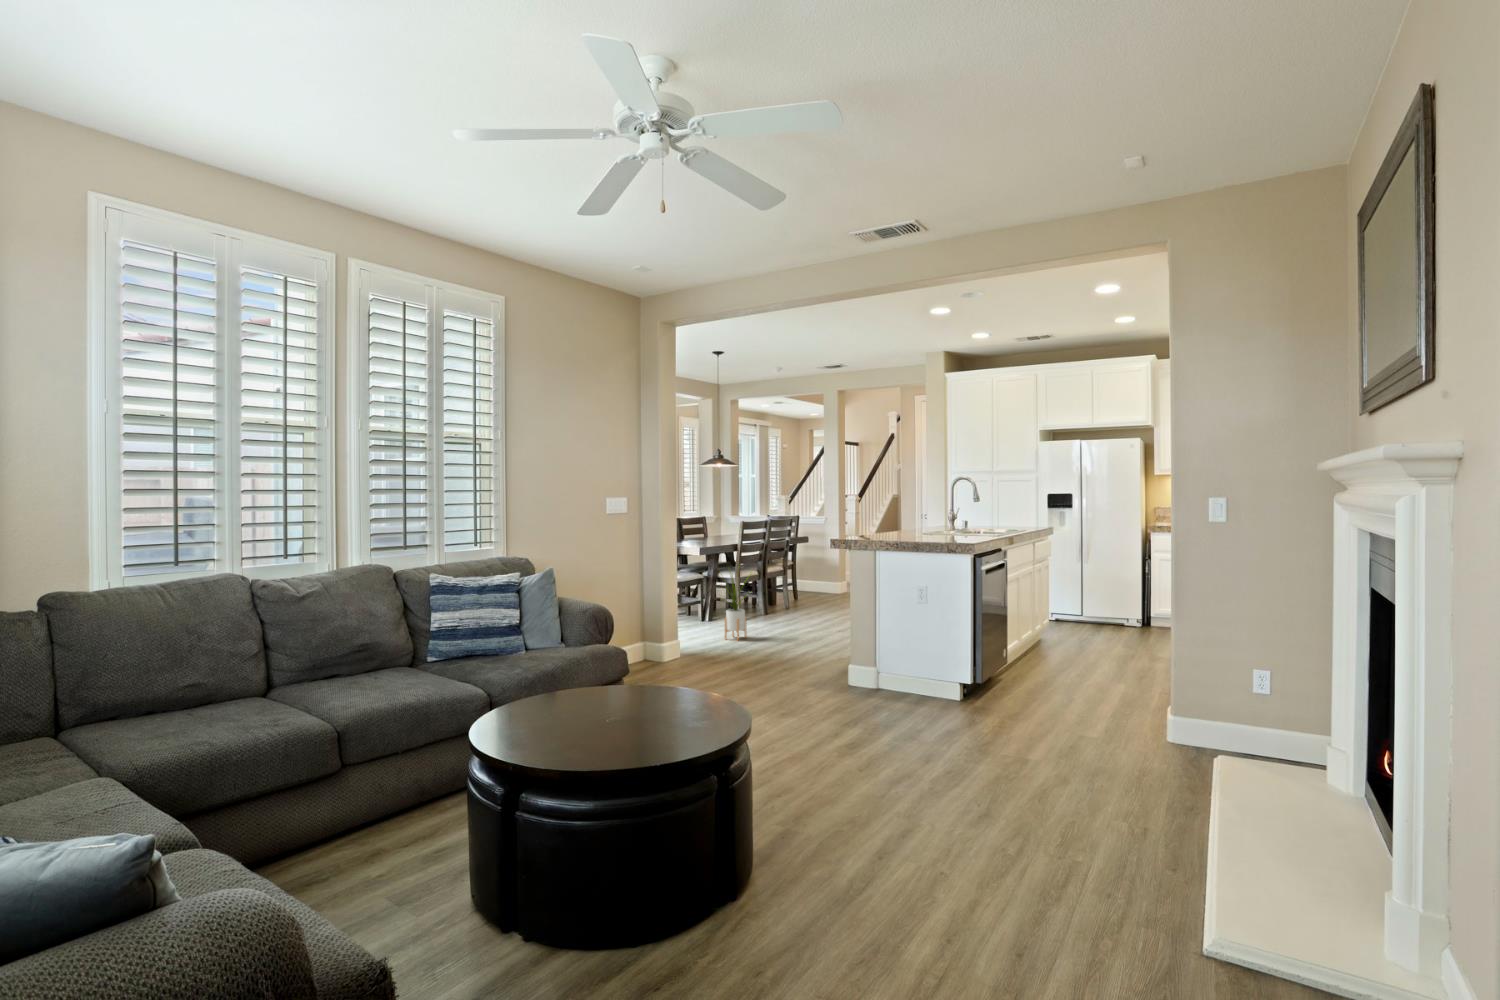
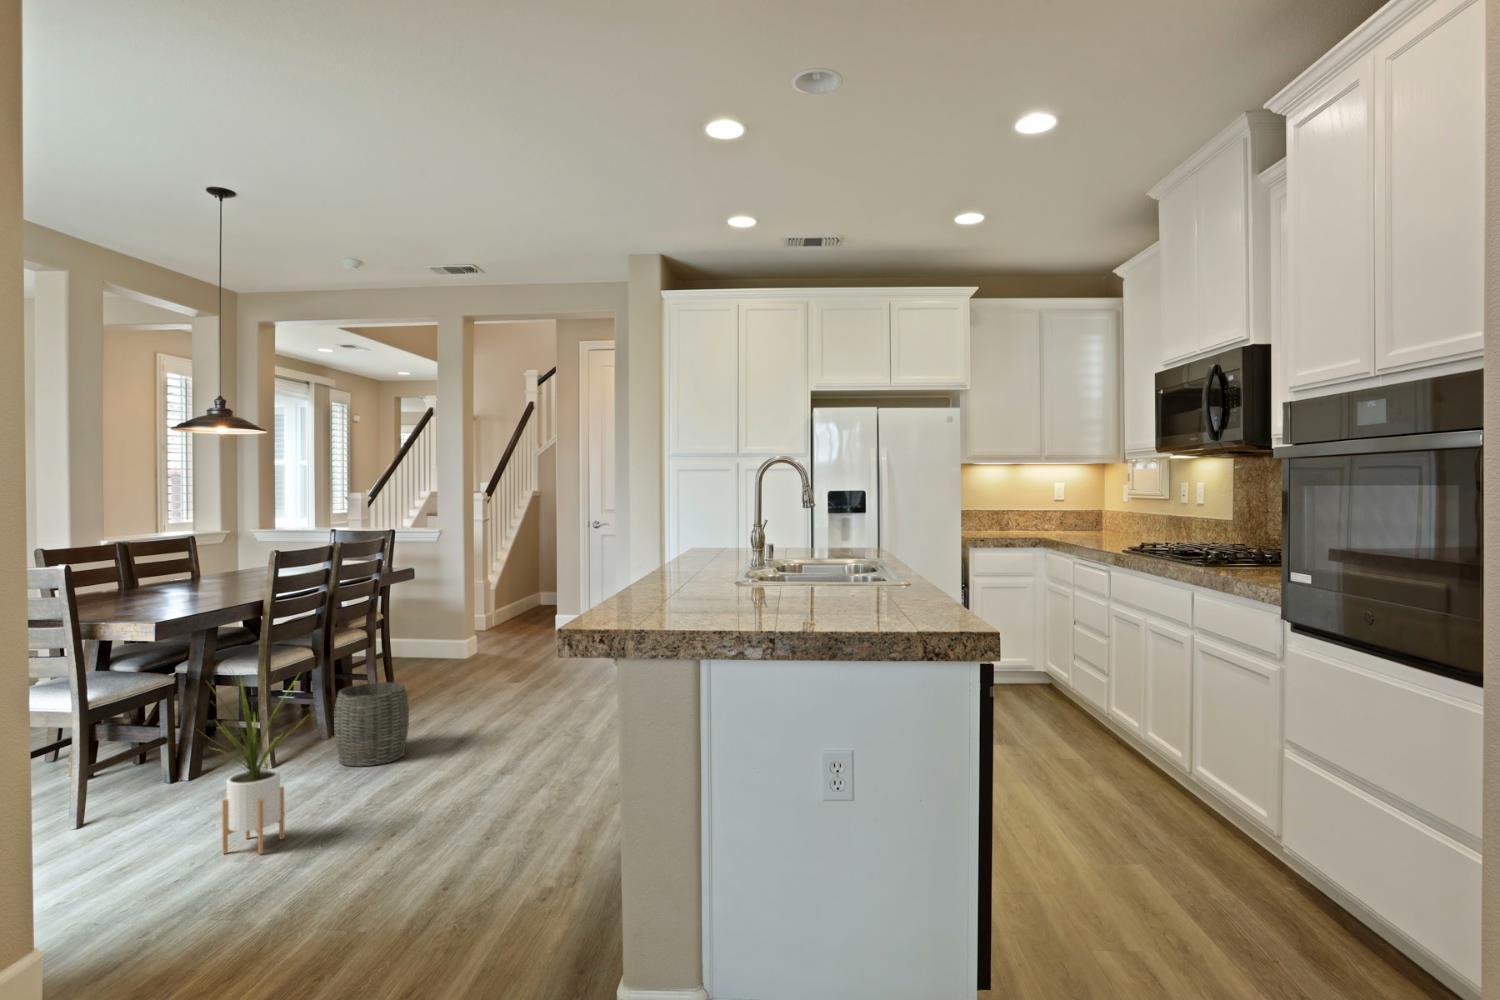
woven basket: none [767,587,799,623] -> present [334,683,409,767]

